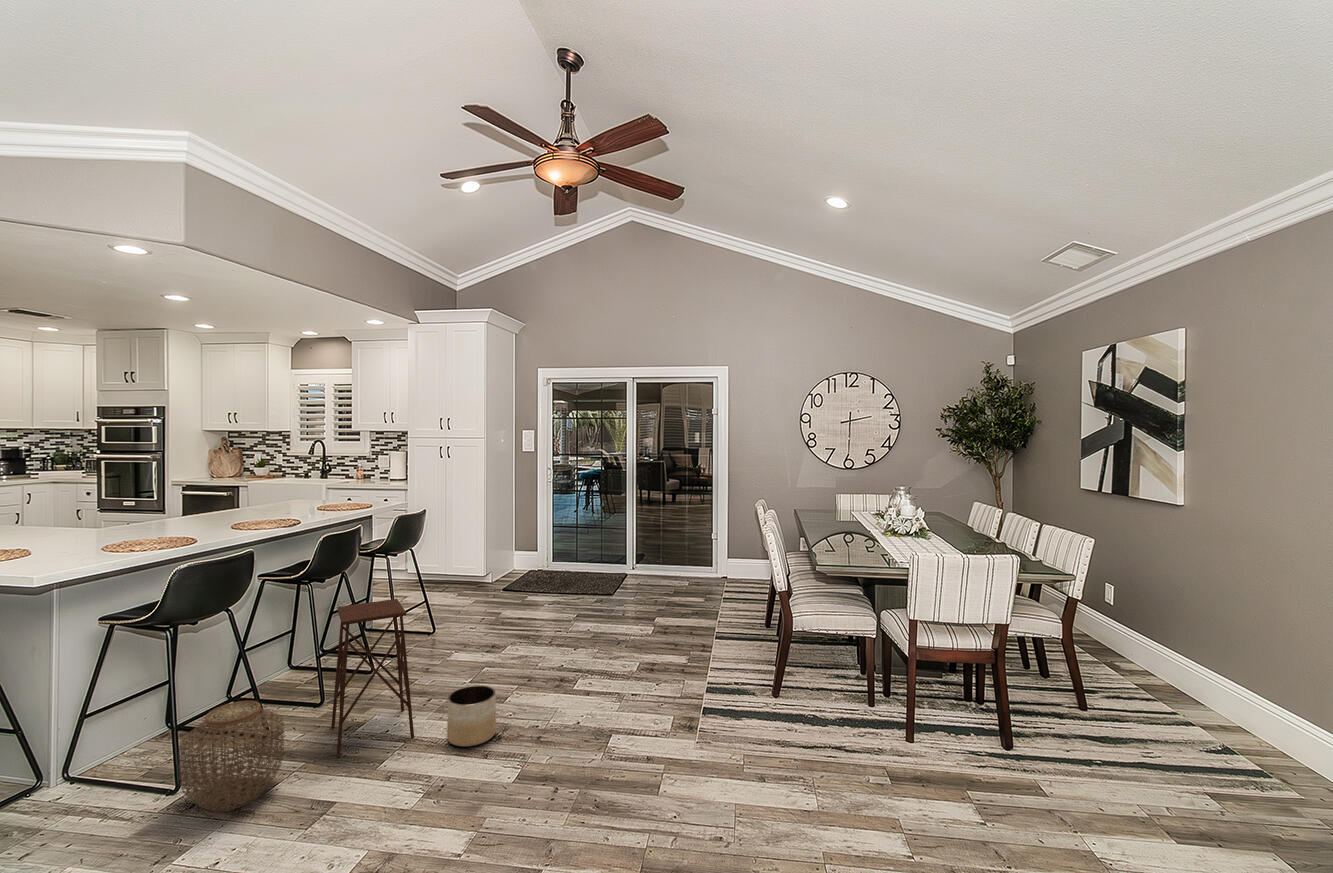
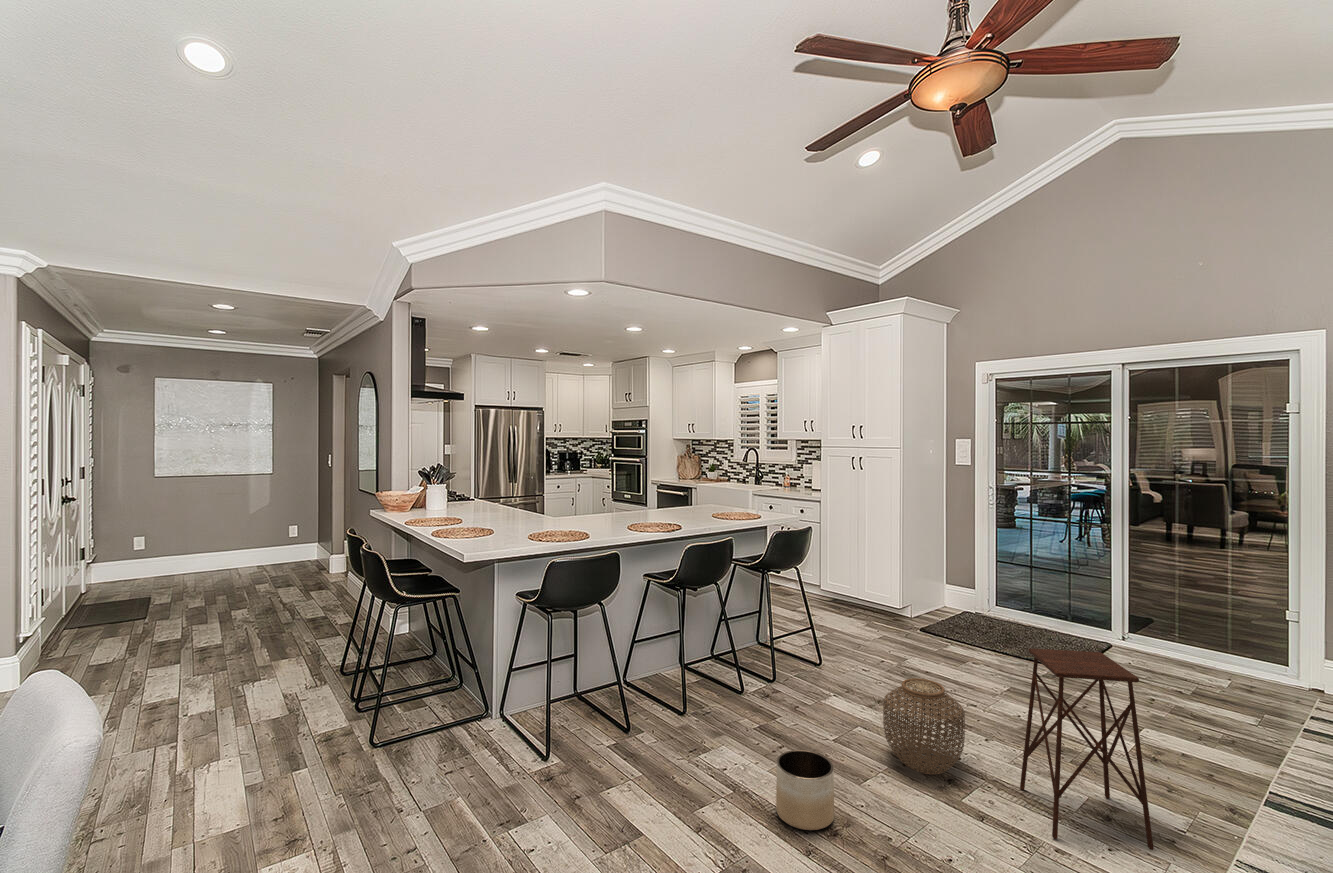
side table: present [331,599,414,757] -> present [1020,648,1154,850]
woven basket: present [179,701,284,811] -> present [883,678,965,774]

